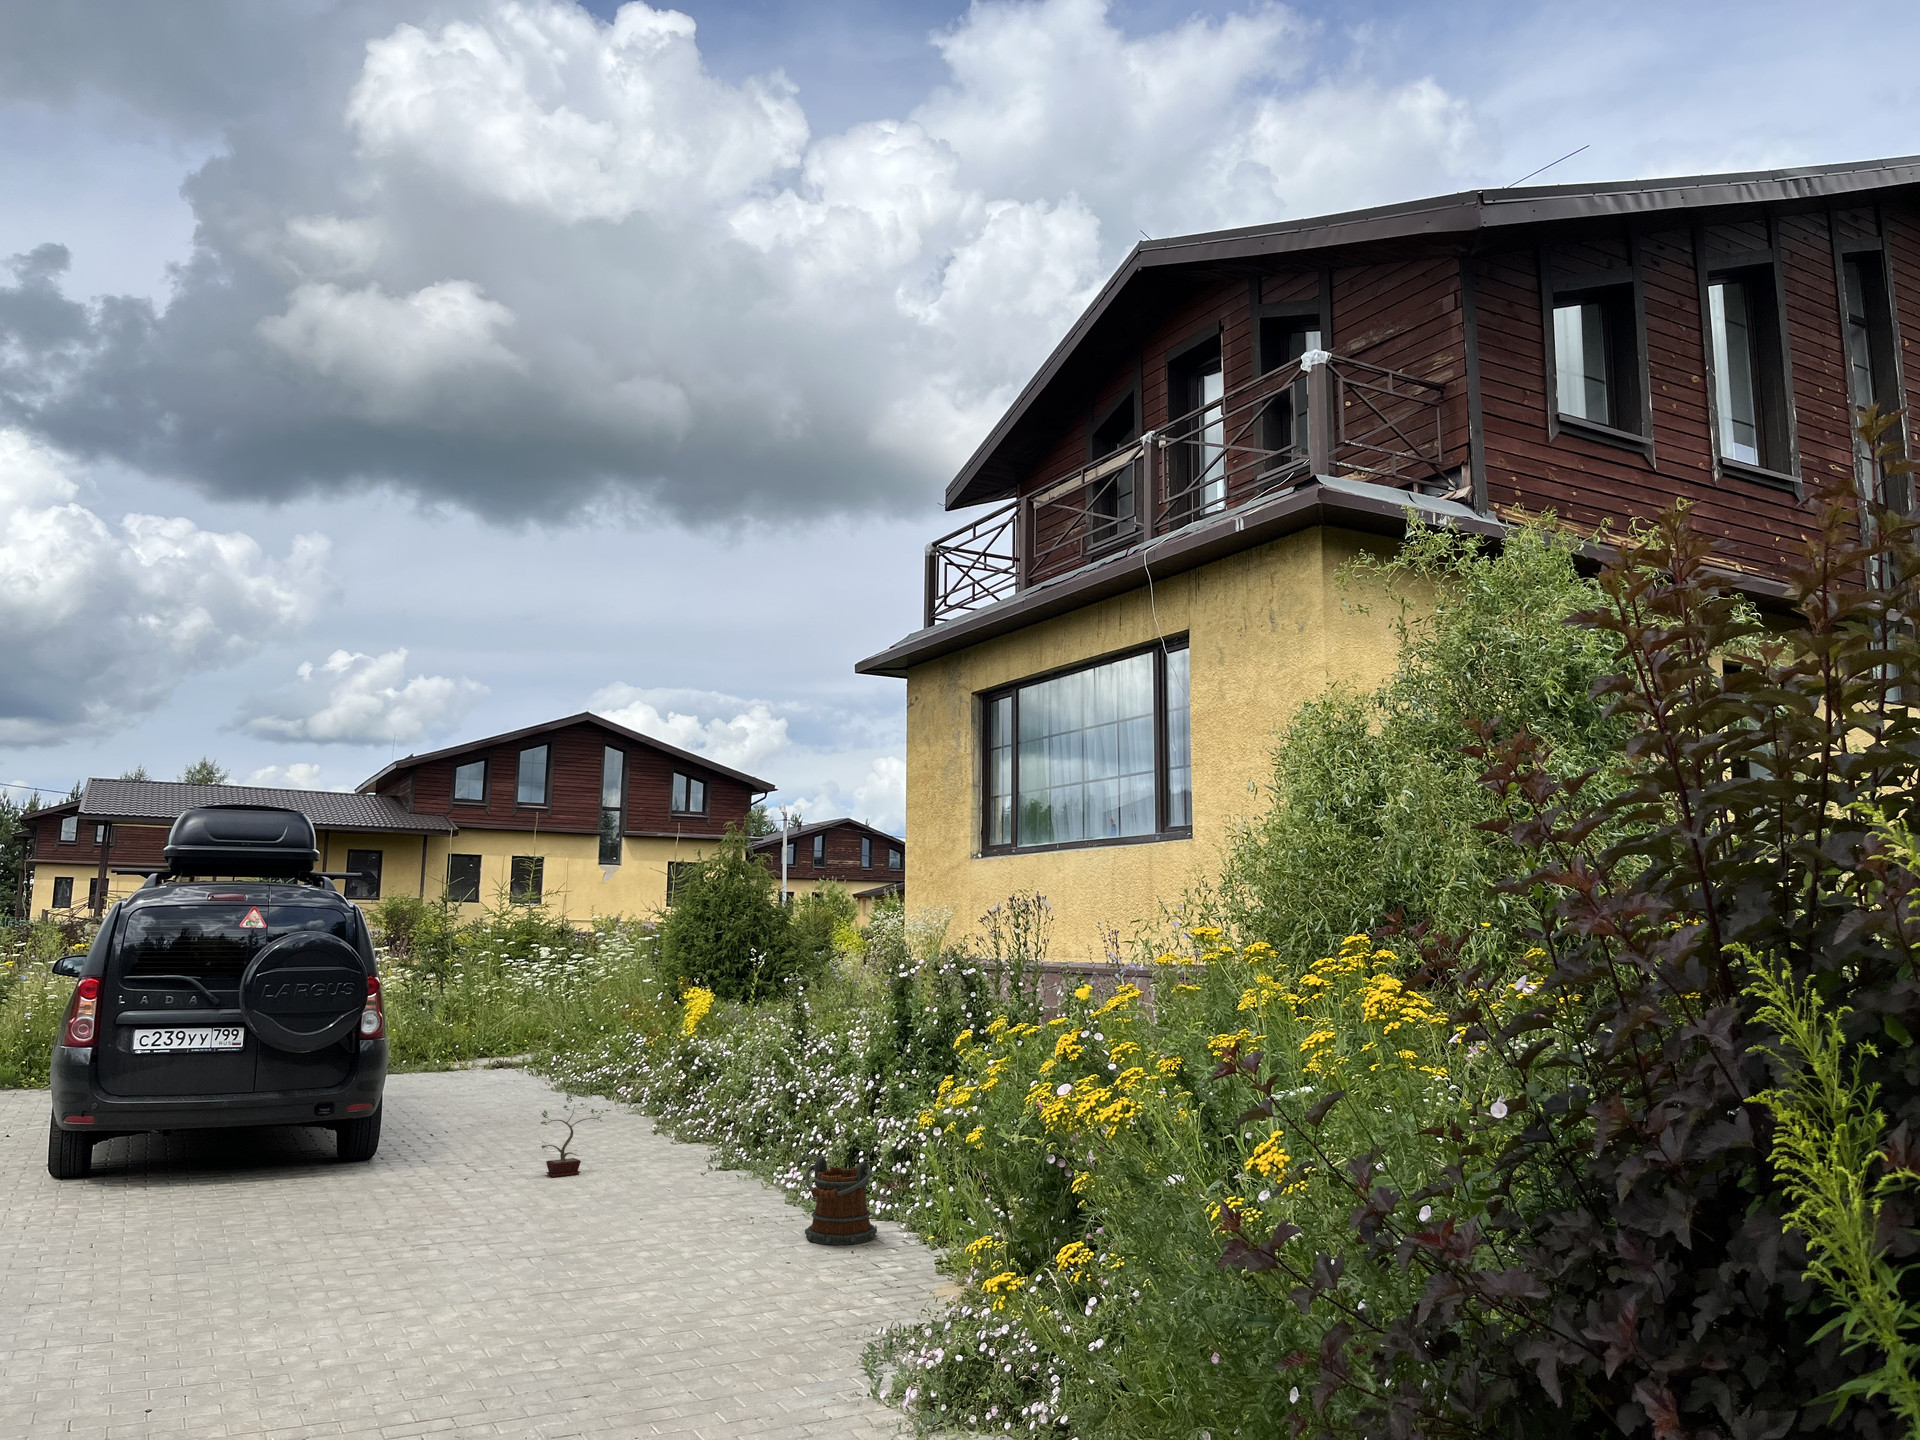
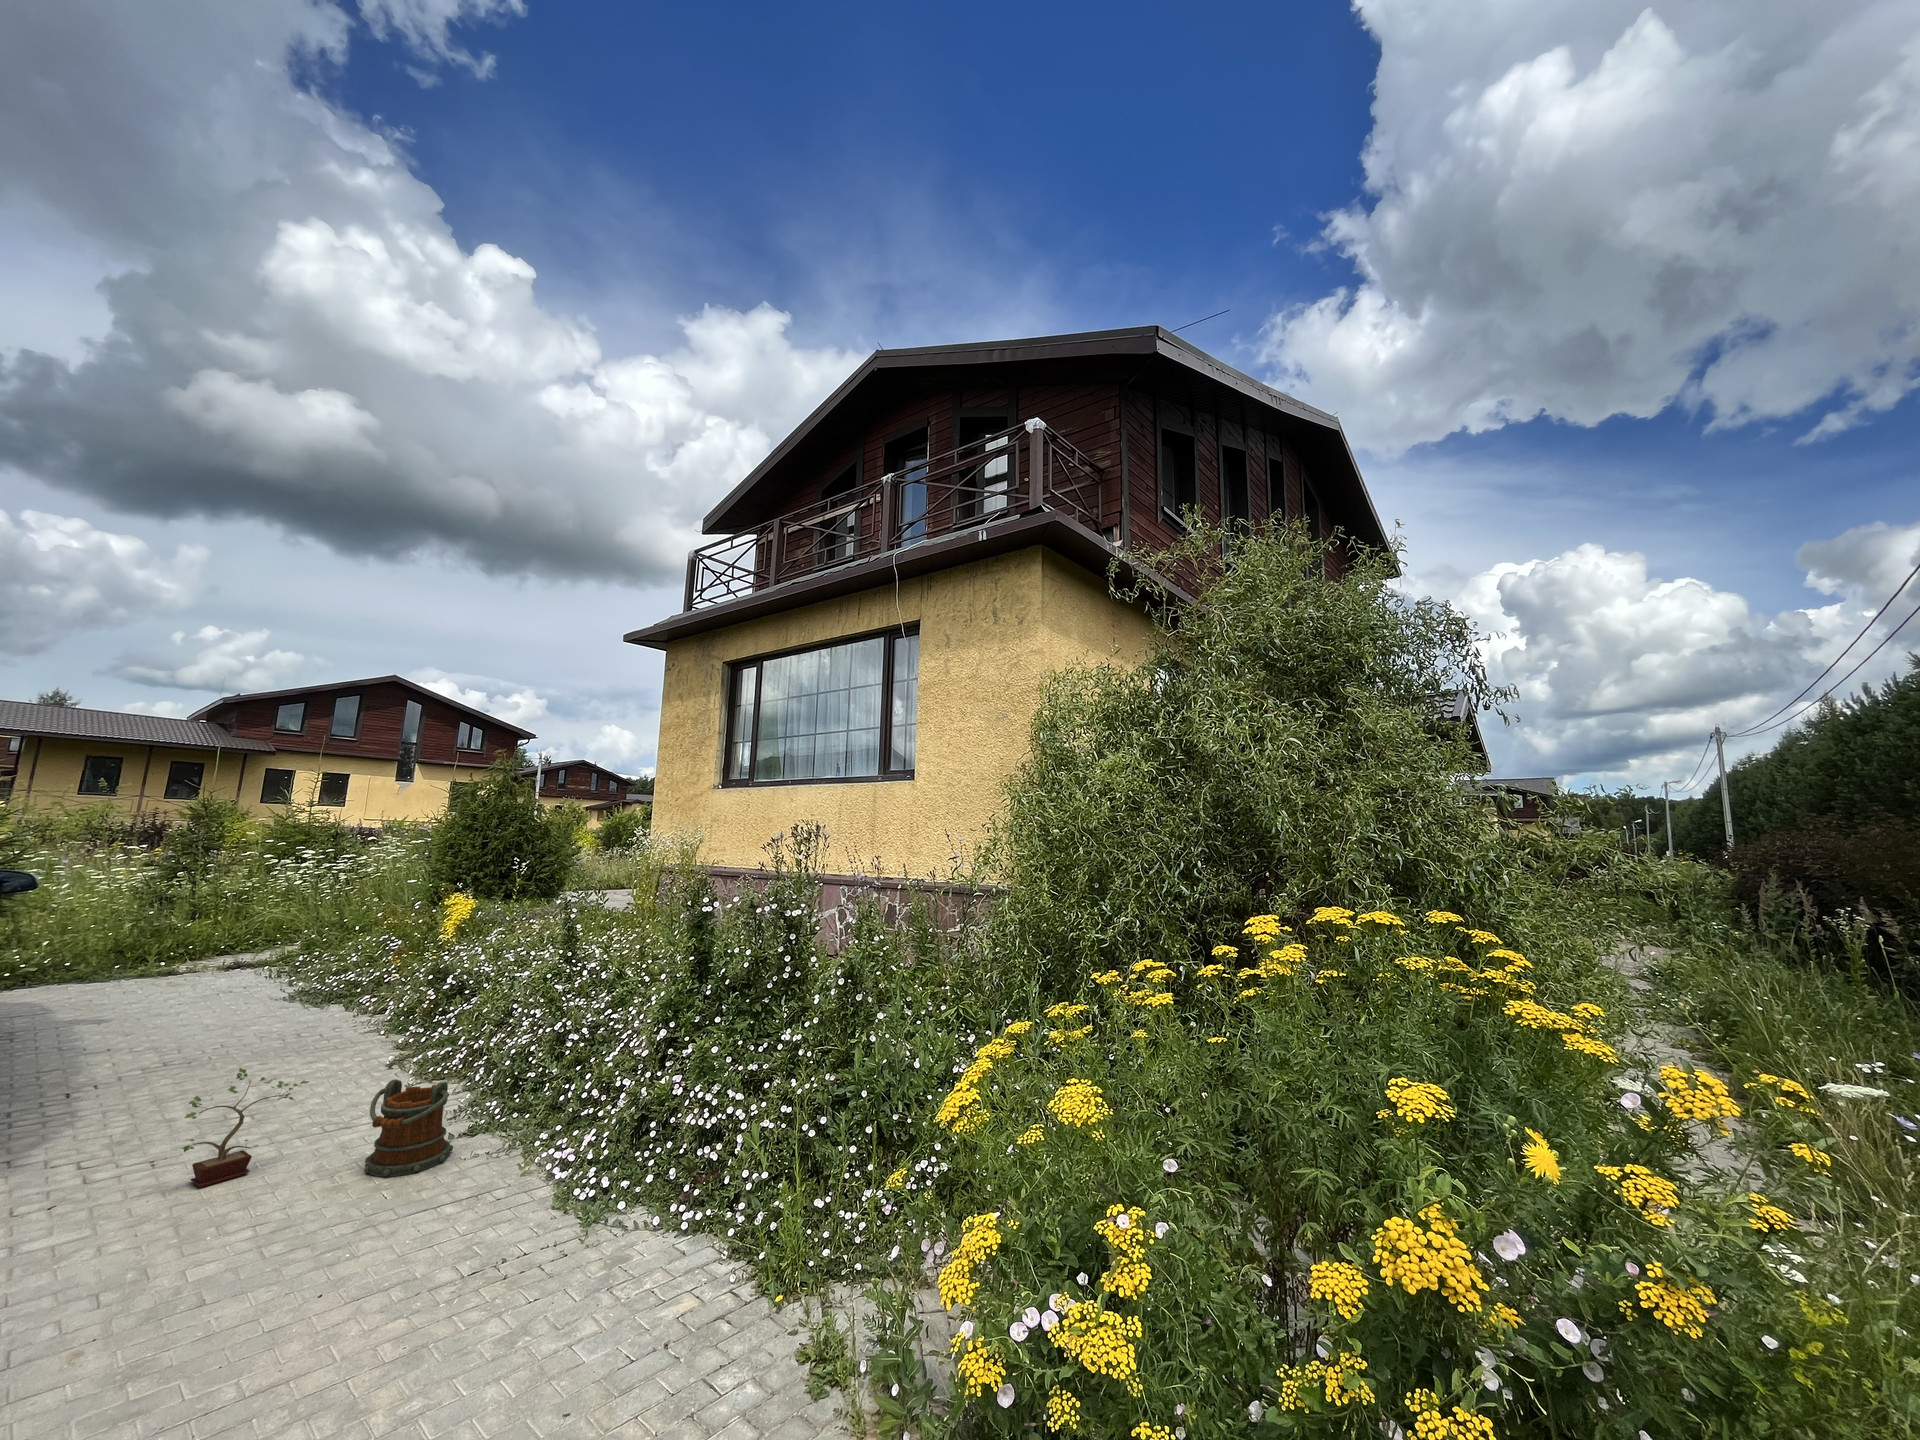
bucket: present [805,1157,877,1245] -> present [364,1079,453,1177]

